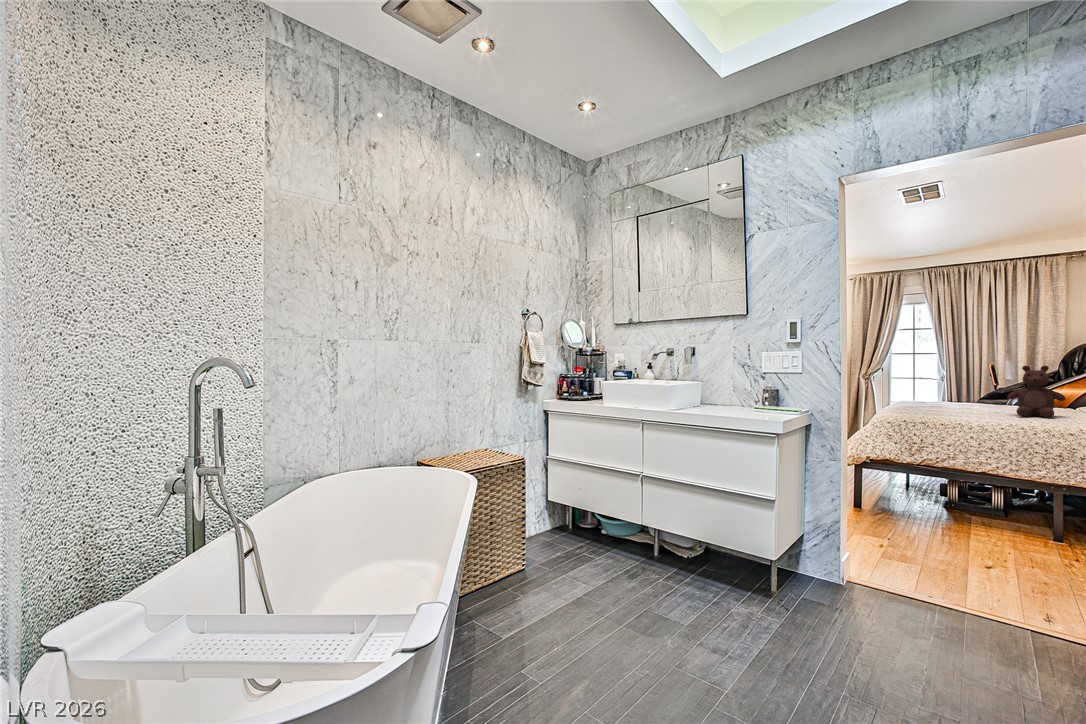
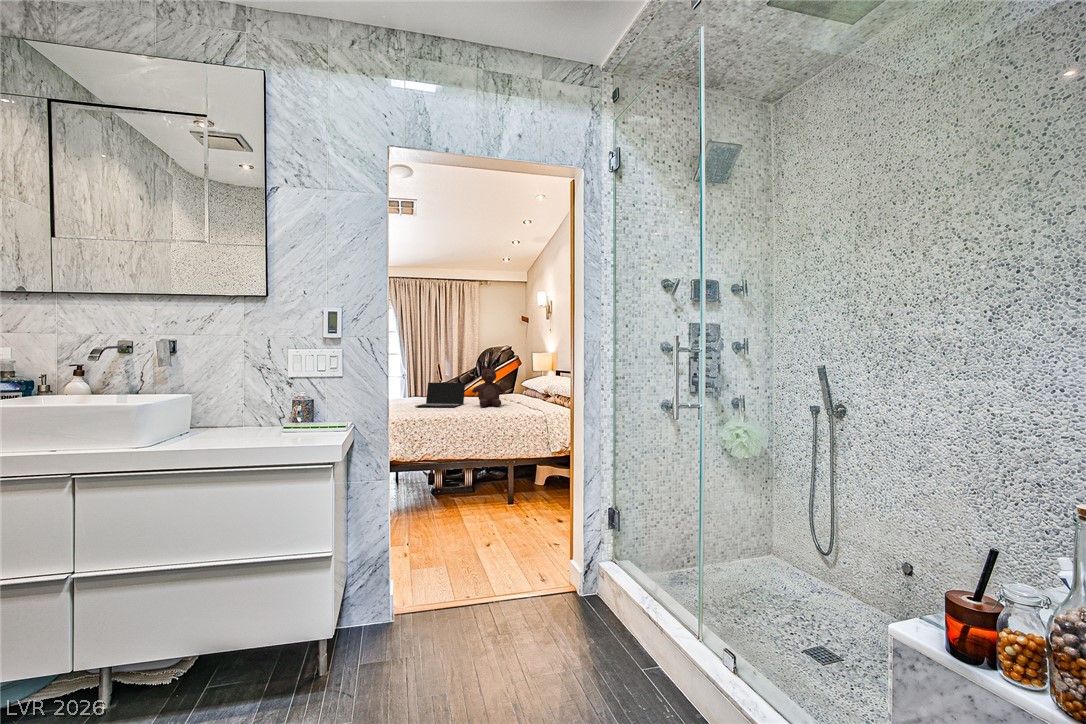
laptop: none [926,385,1001,414] -> present [415,383,465,407]

